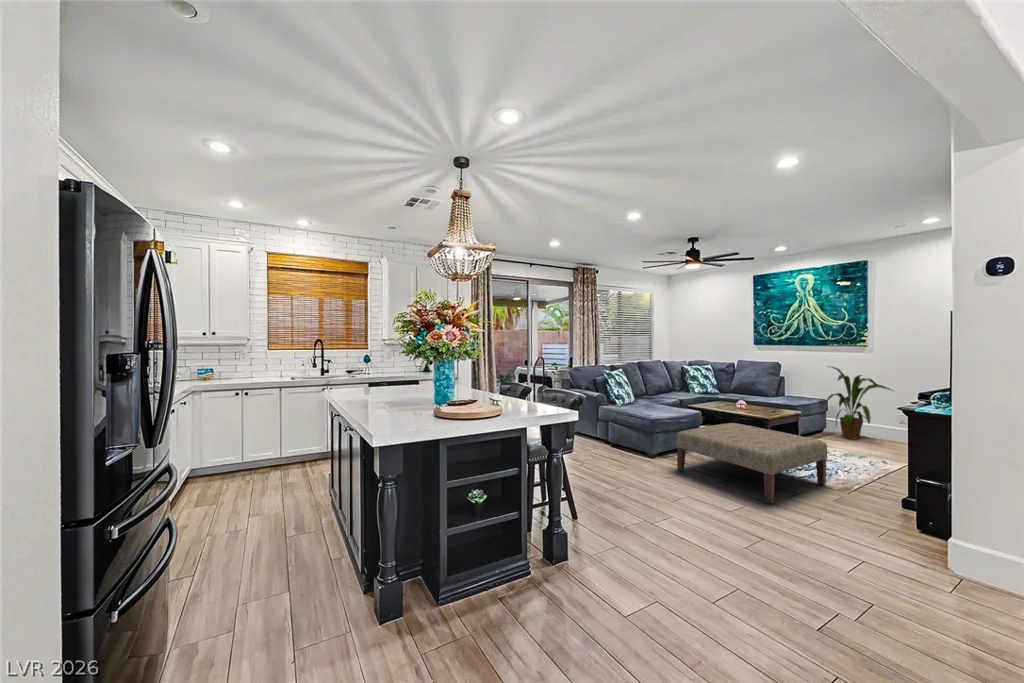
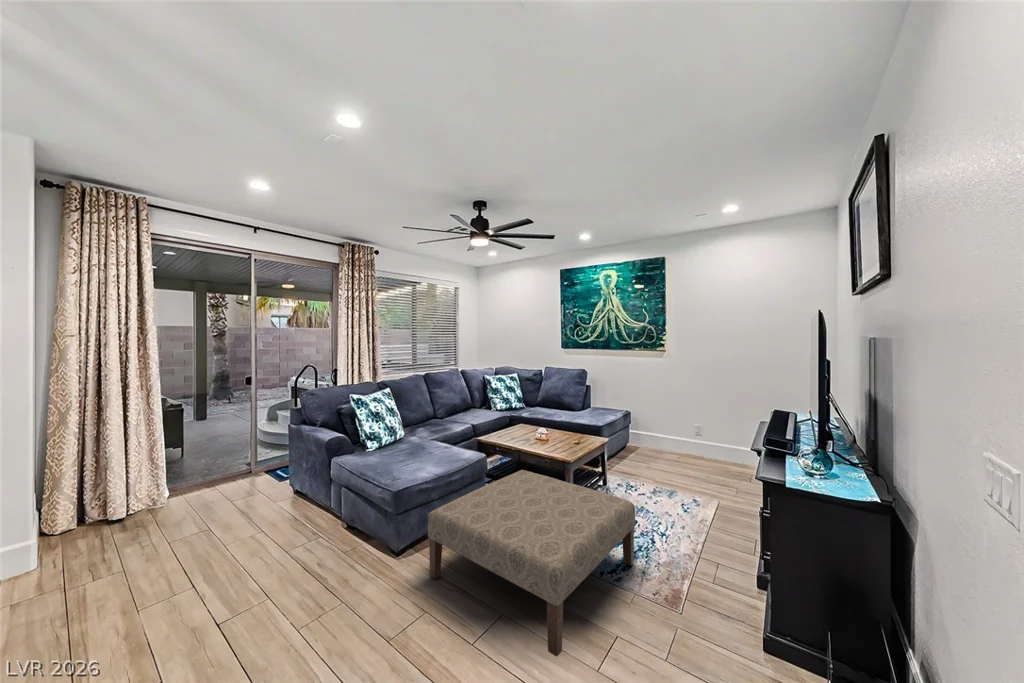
house plant: present [826,367,891,439] -> none [627,375,691,458]

